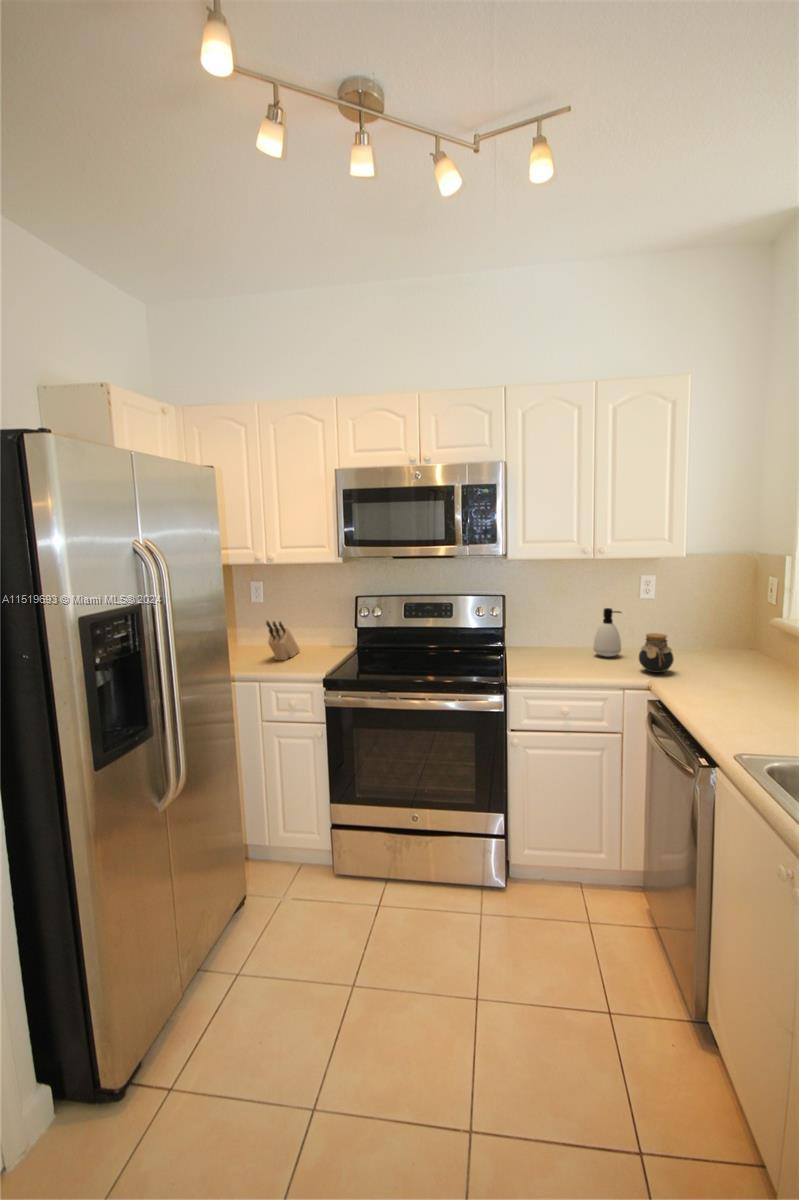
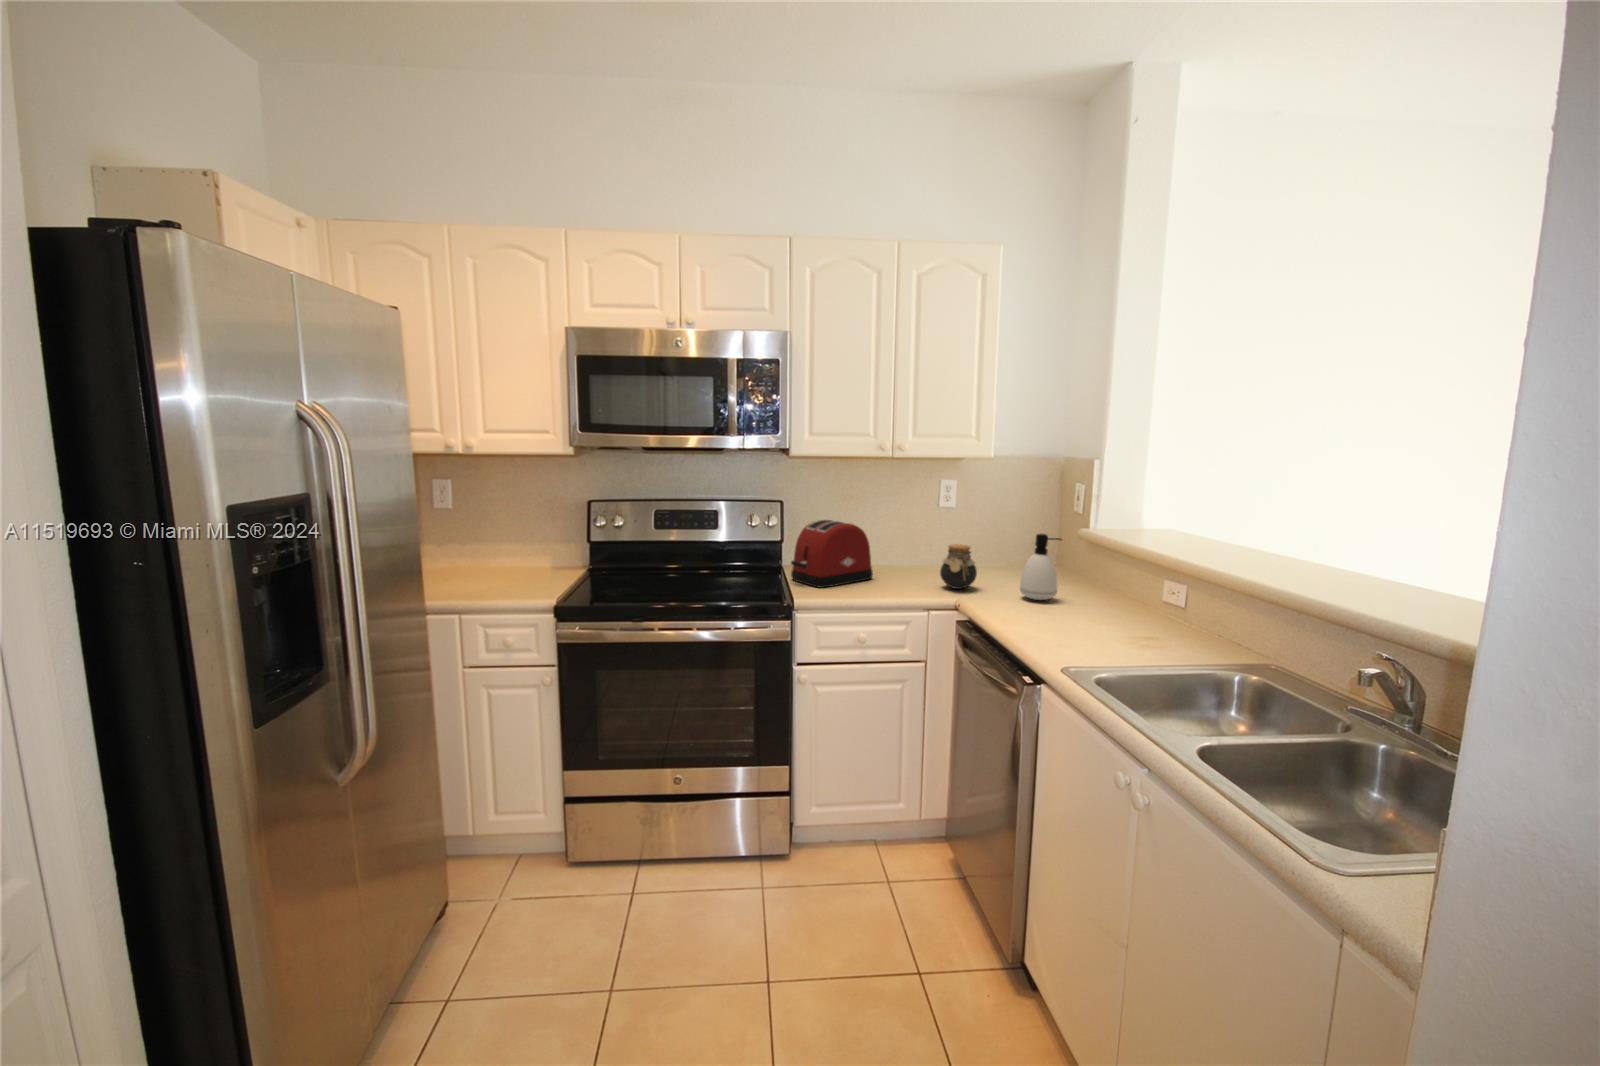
soap dispenser: present [593,608,621,657] -> present [1020,534,1061,600]
toaster: none [507,611,579,668] -> present [791,520,873,588]
knife block: present [266,621,300,660] -> none [467,531,514,586]

